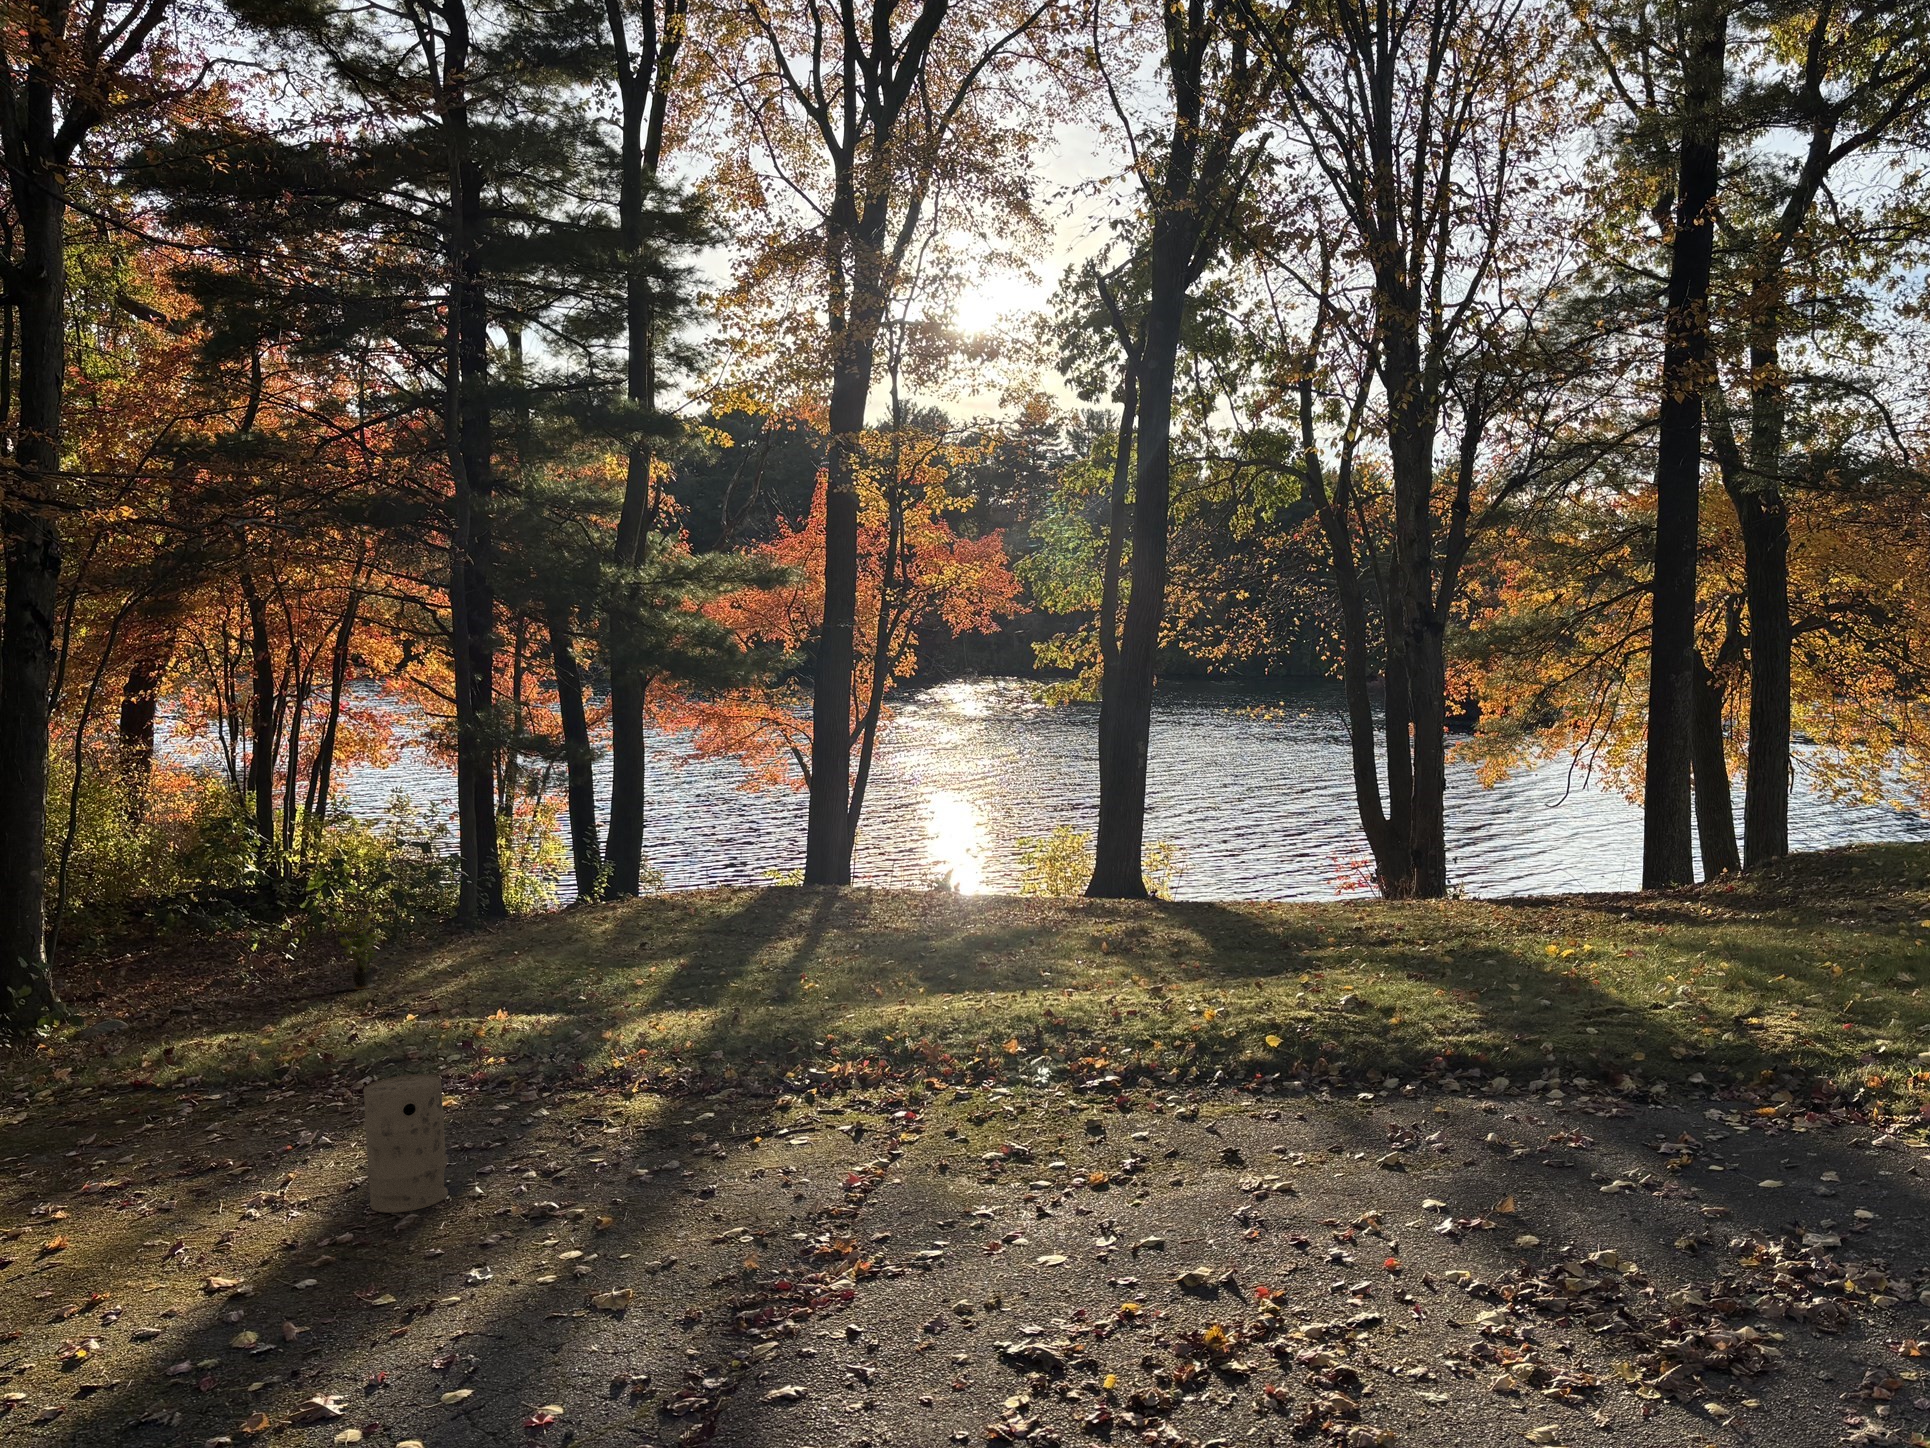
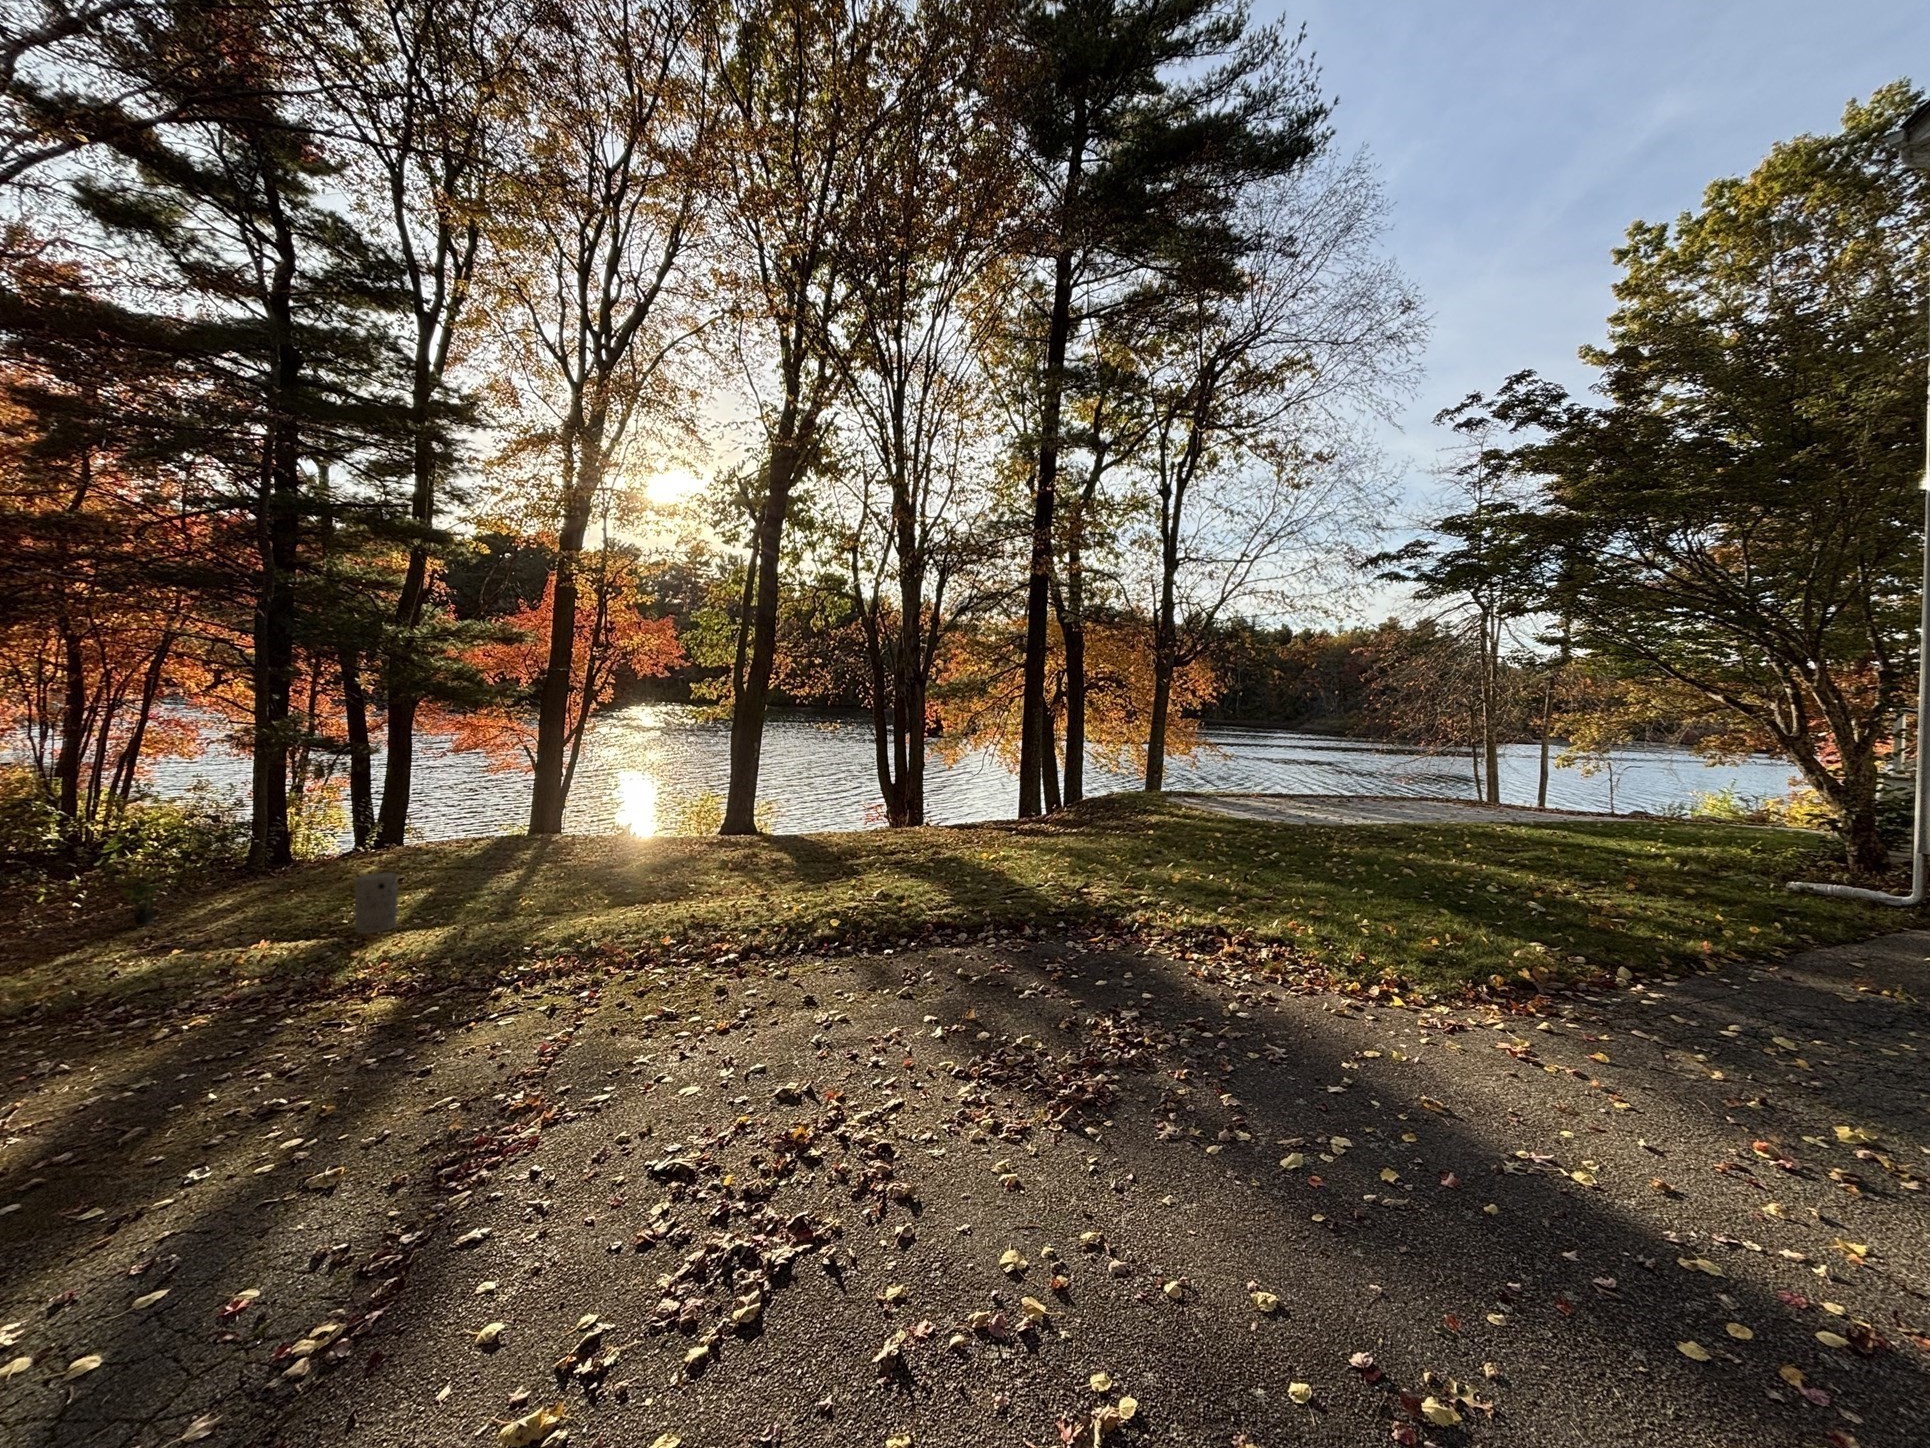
trash can: present [363,1074,448,1213] -> present [354,872,398,934]

